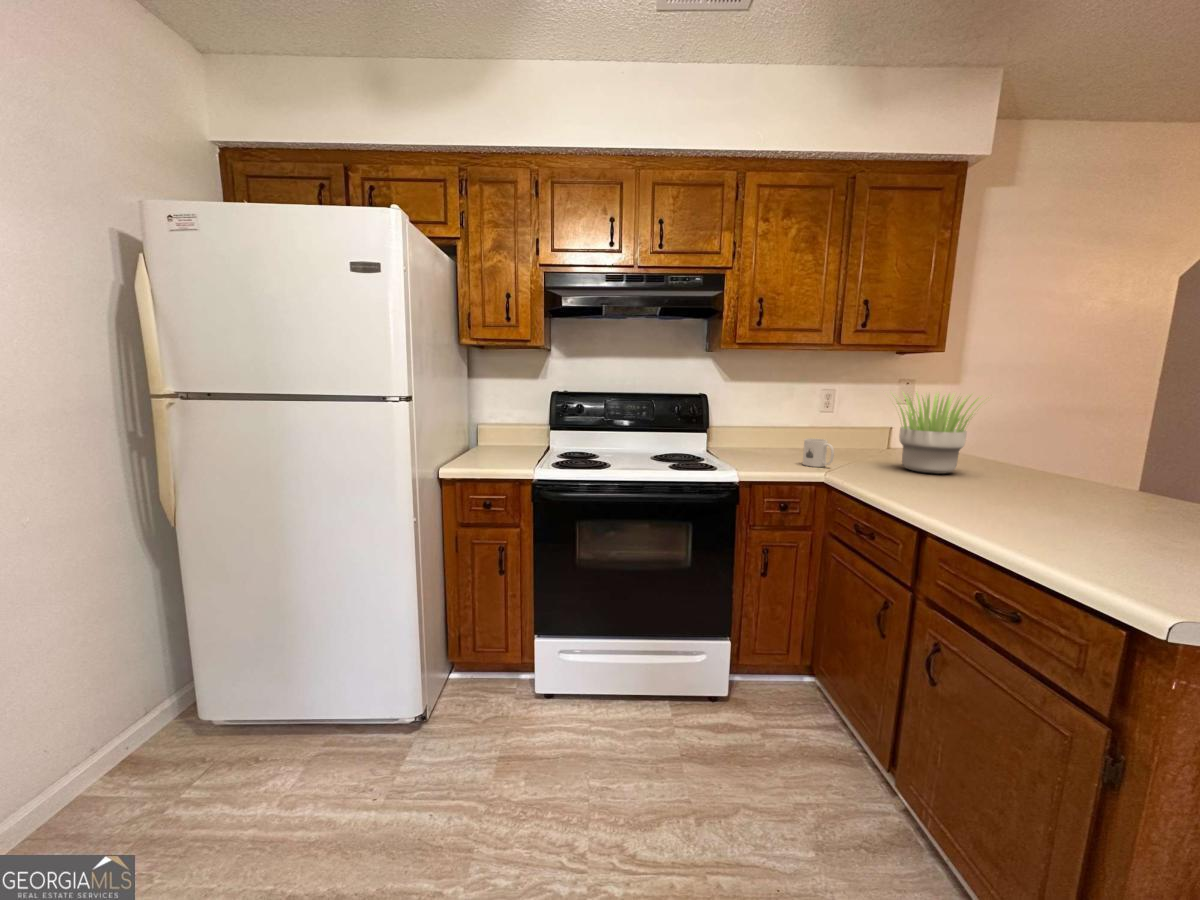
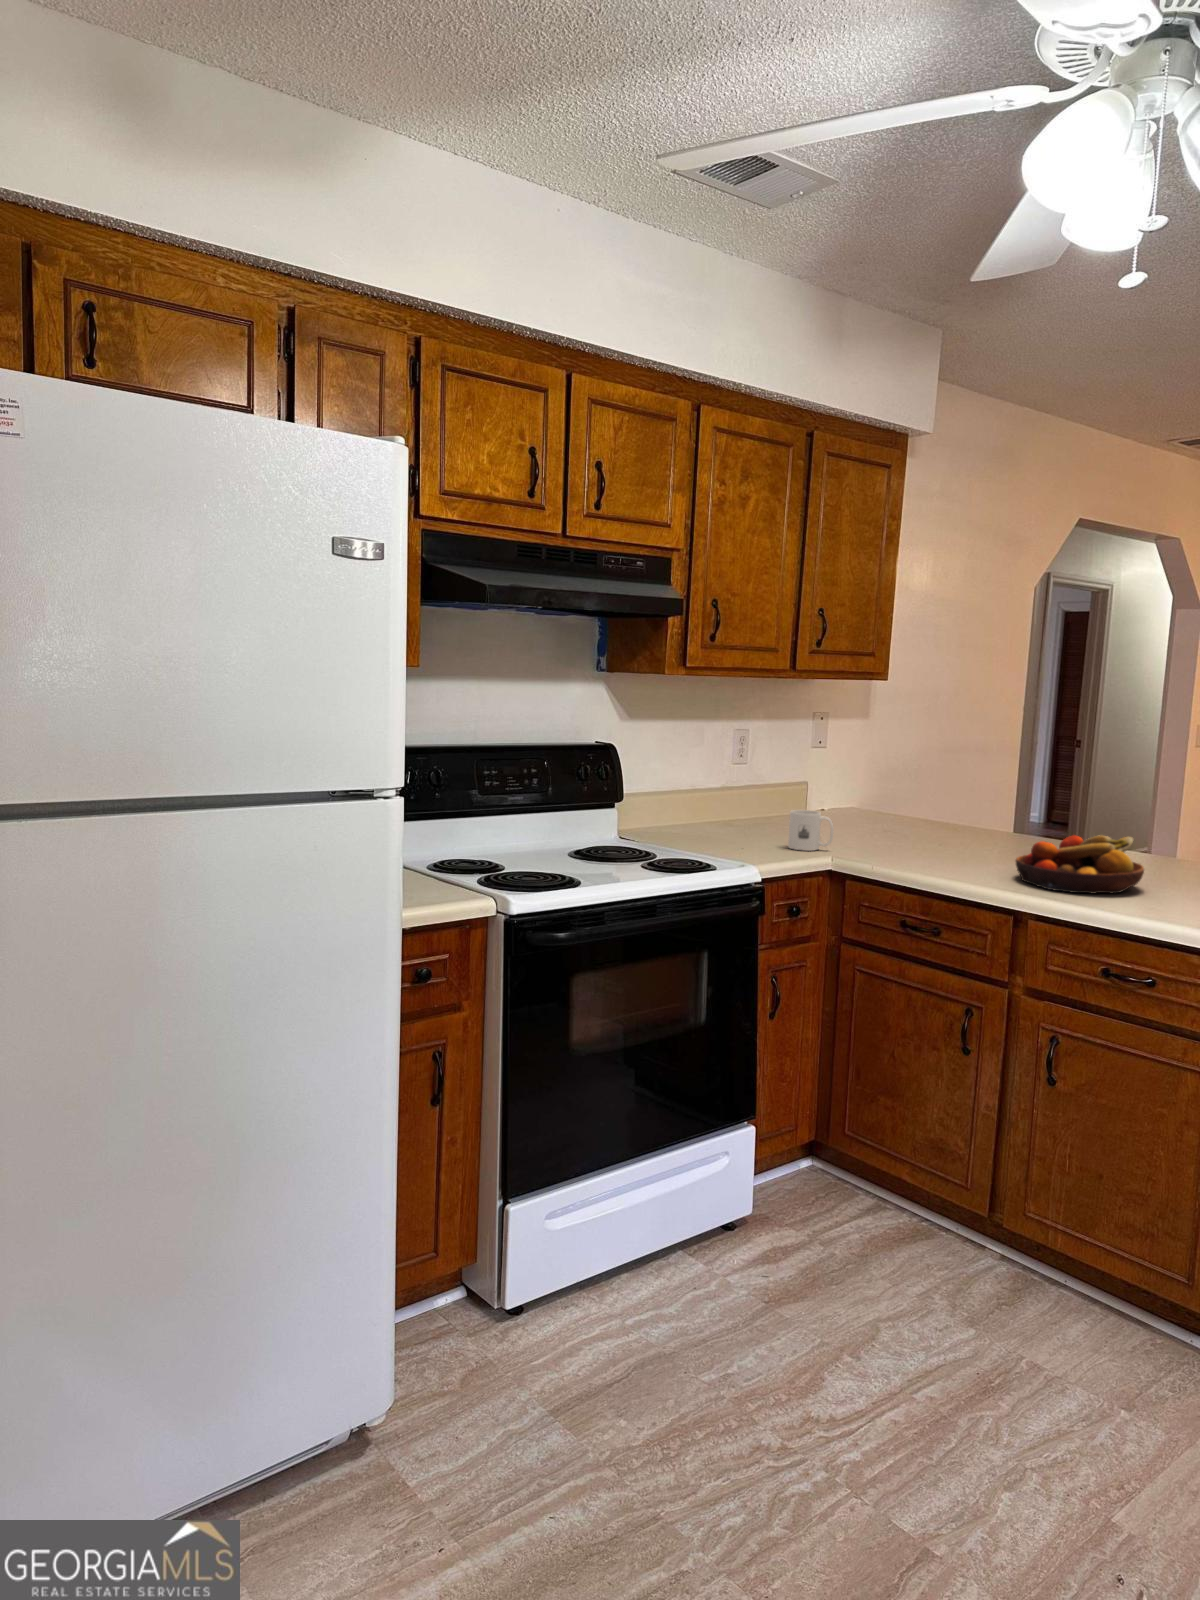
potted plant: present [897,393,989,474] -> none [859,735,986,845]
fruit bowl: none [945,470,1098,527] -> present [1016,835,1144,894]

